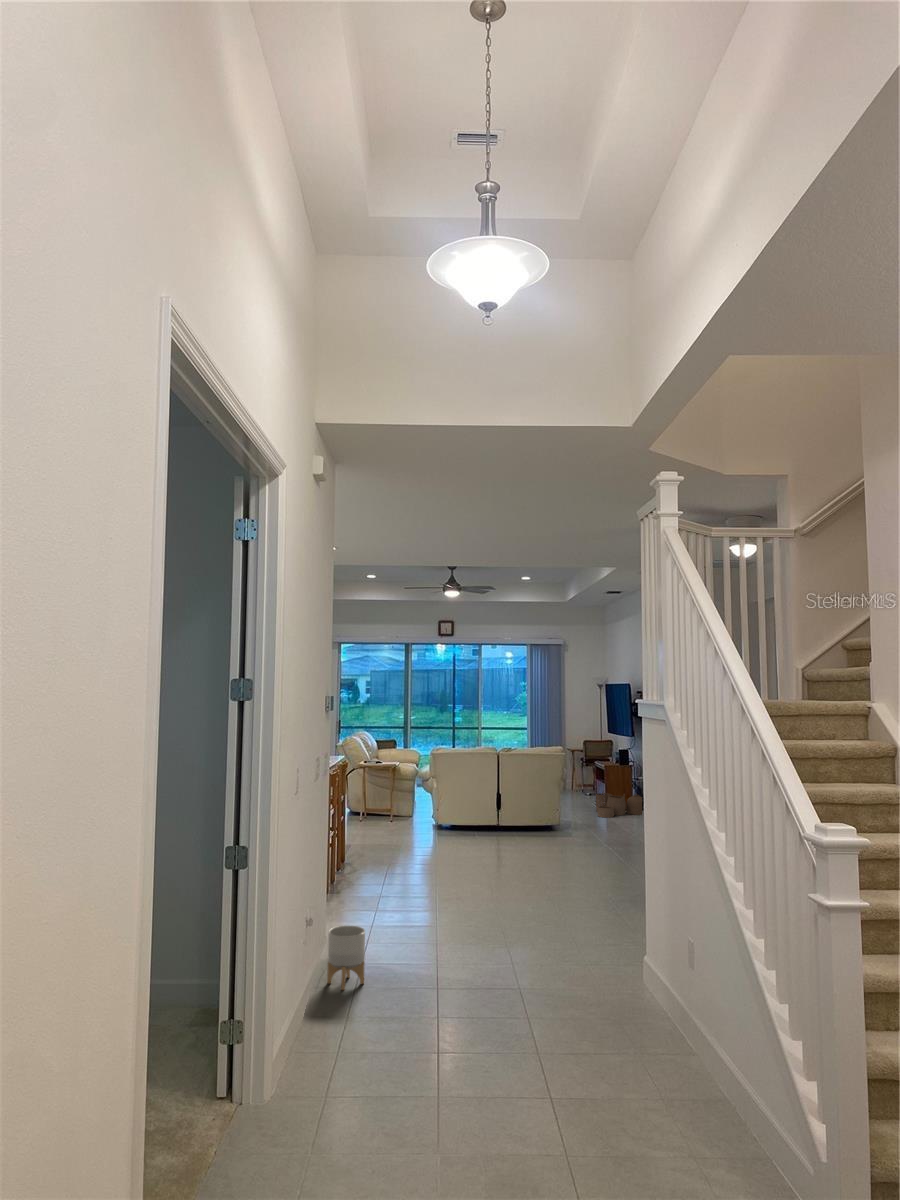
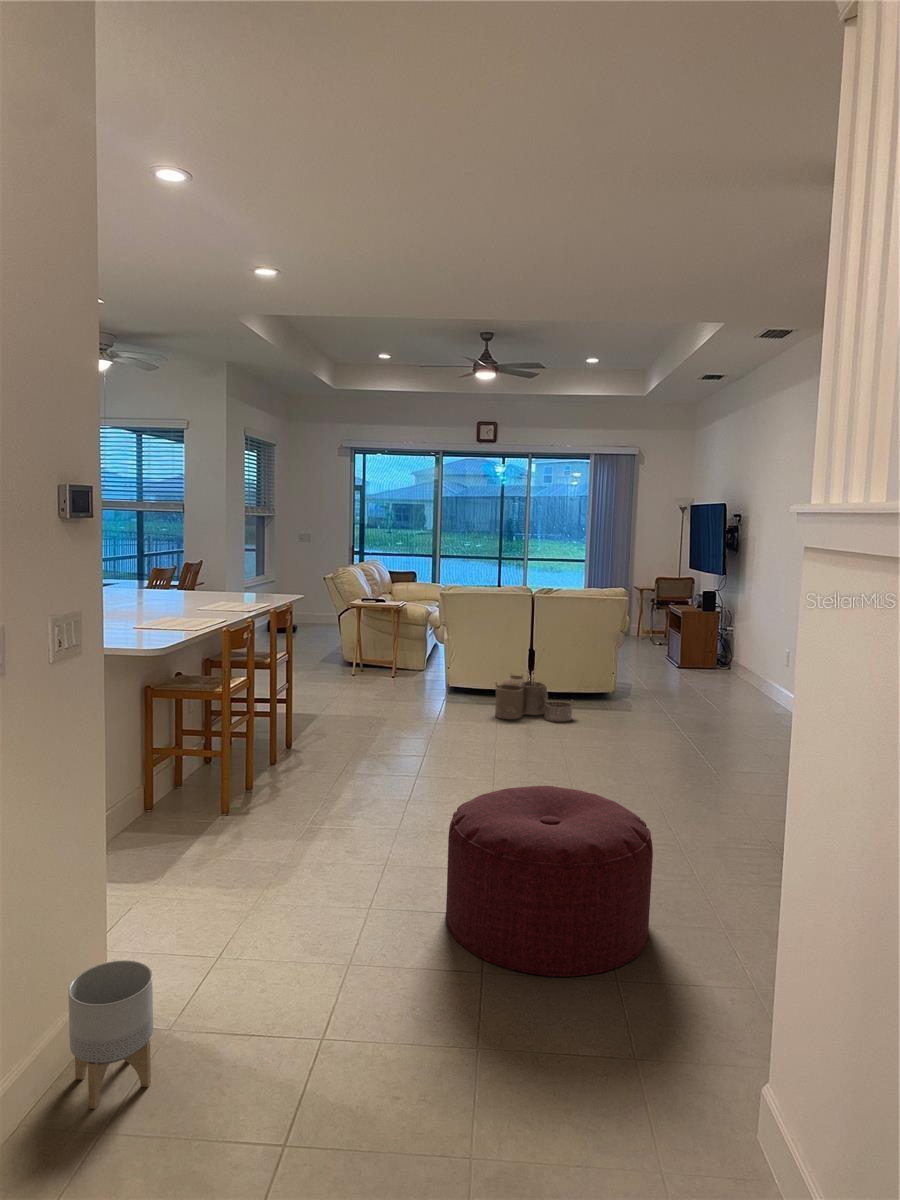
woven basket: present [596,792,642,818] -> present [495,675,573,722]
ottoman: none [481,856,593,947] -> present [446,786,653,977]

